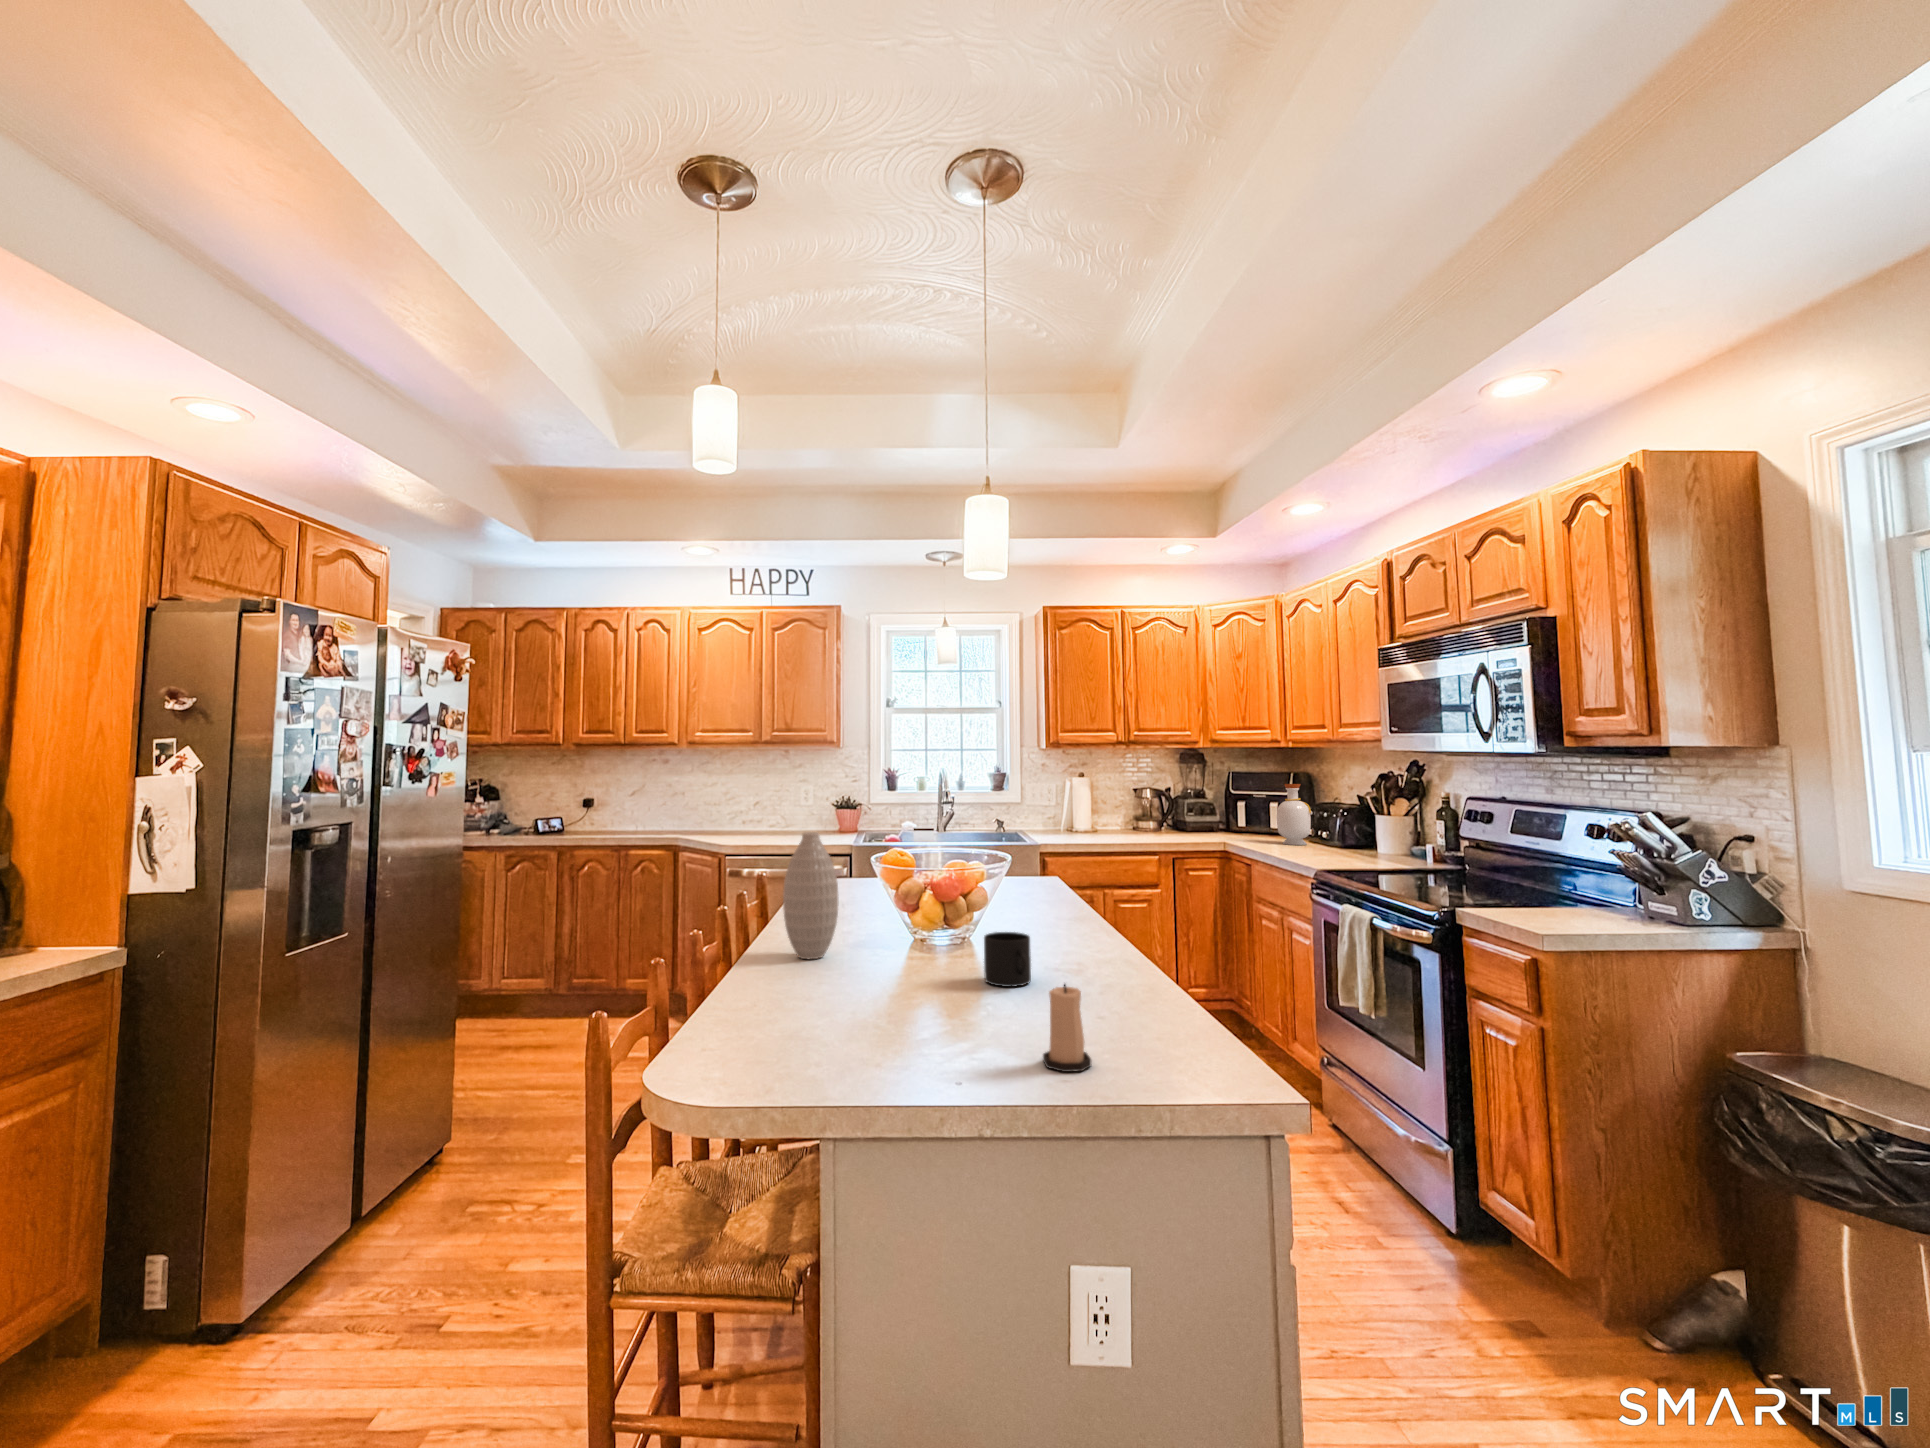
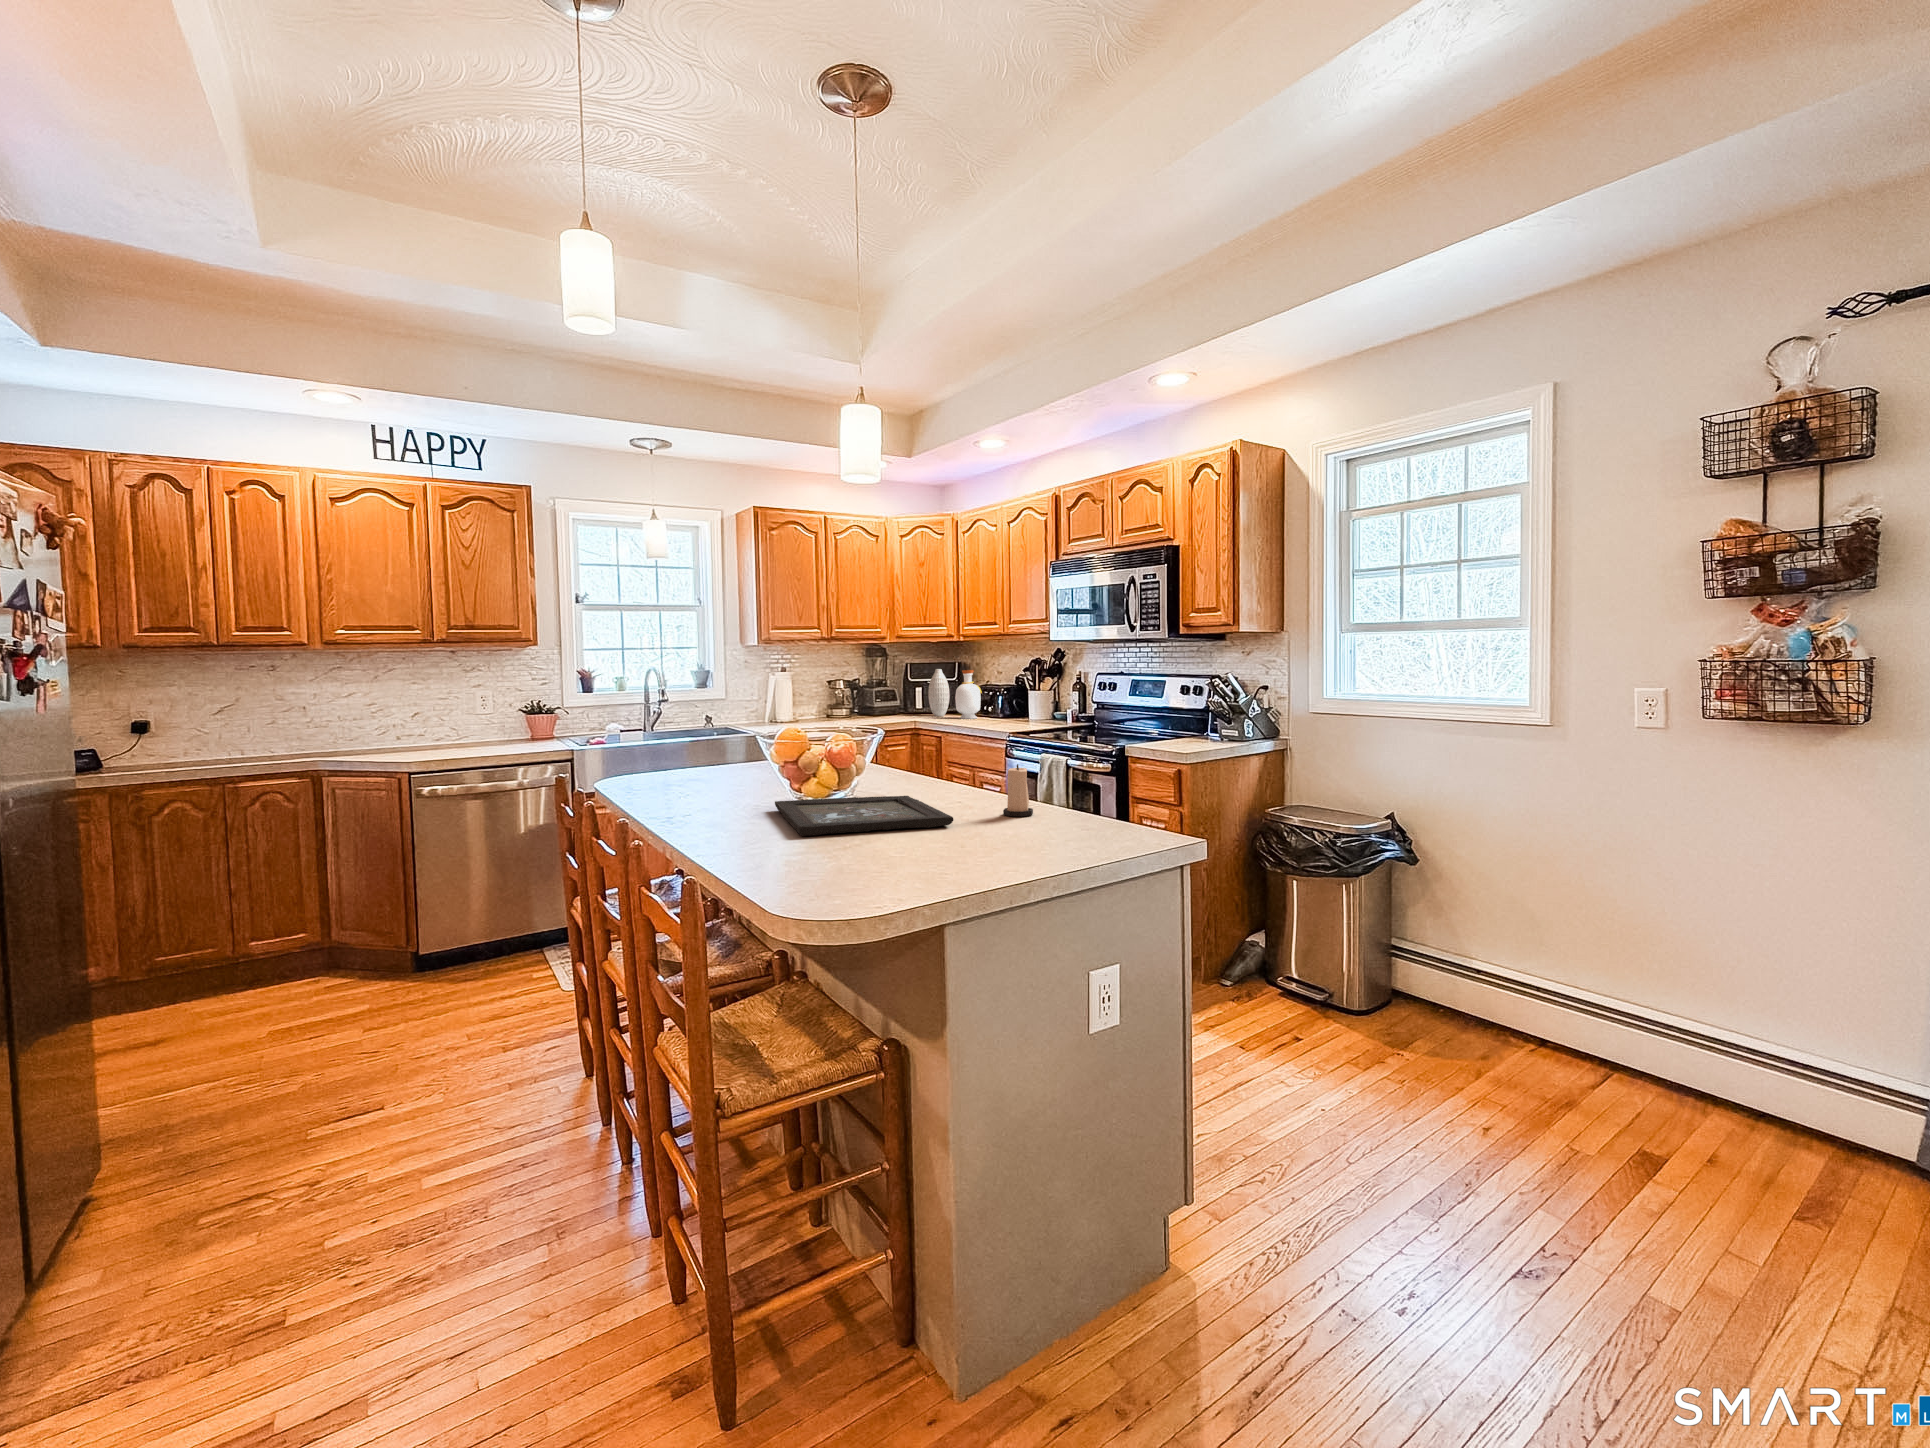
vase: present [783,832,838,959] -> present [928,669,950,716]
mug: present [984,932,1031,987] -> none [895,758,932,794]
tray: none [703,985,965,1076] -> present [775,796,953,836]

